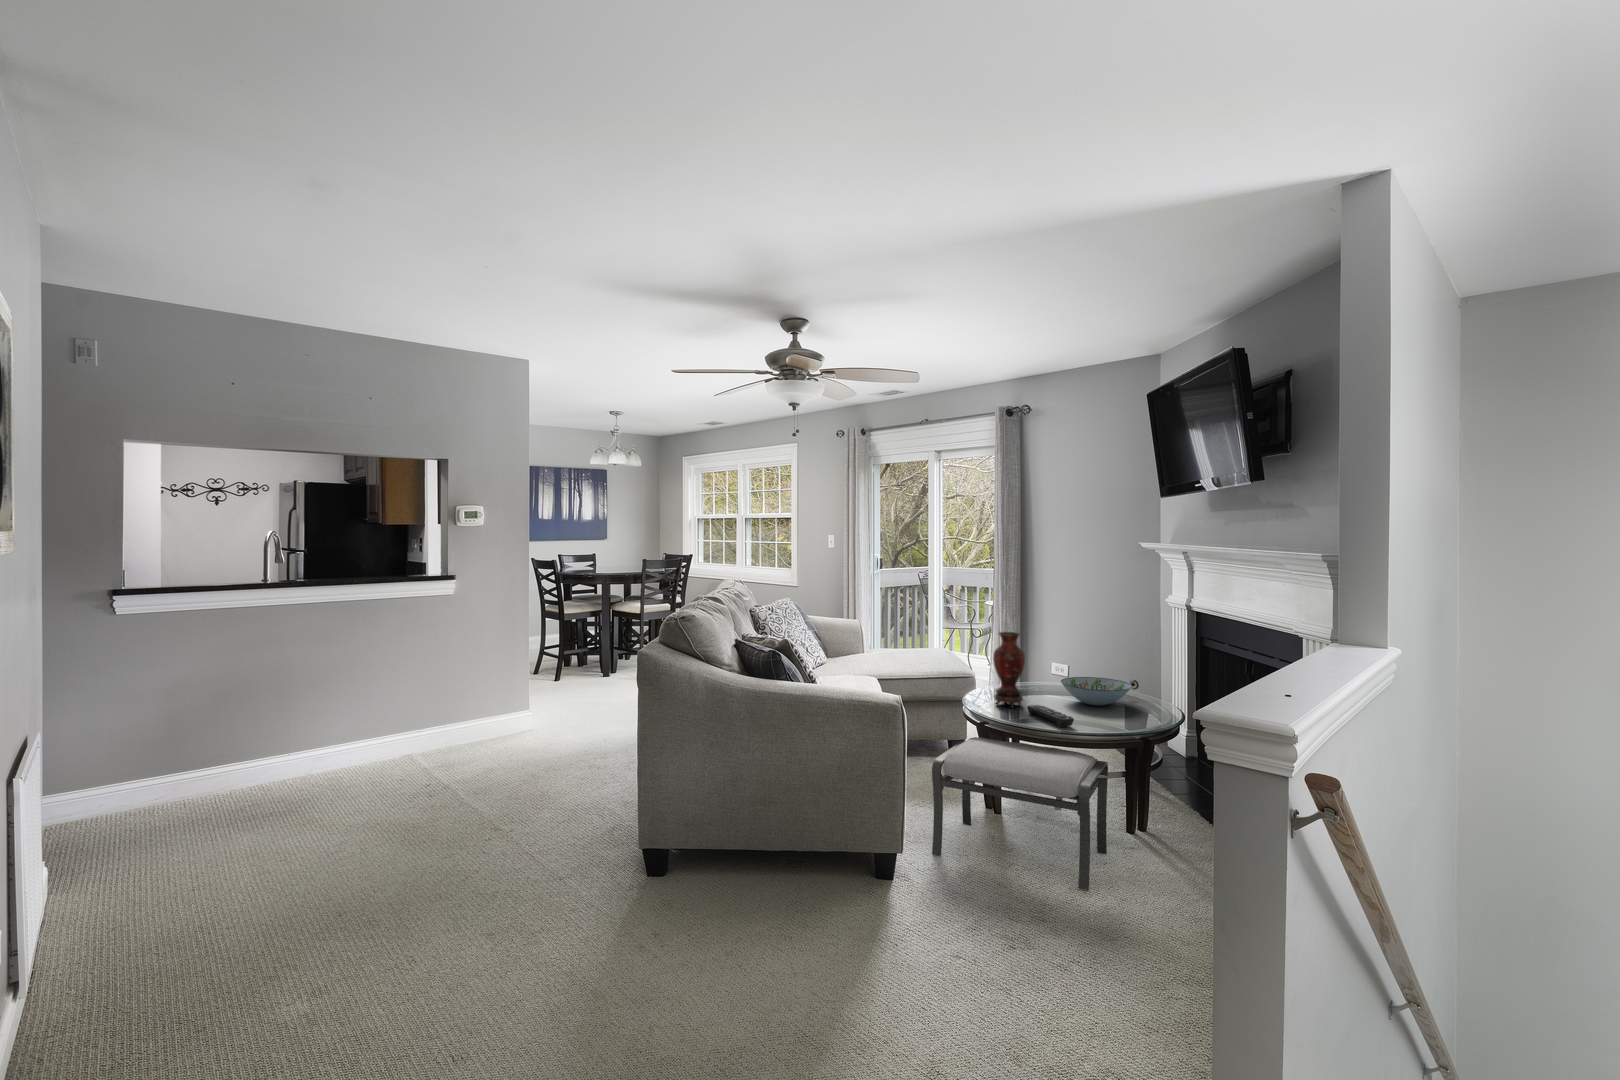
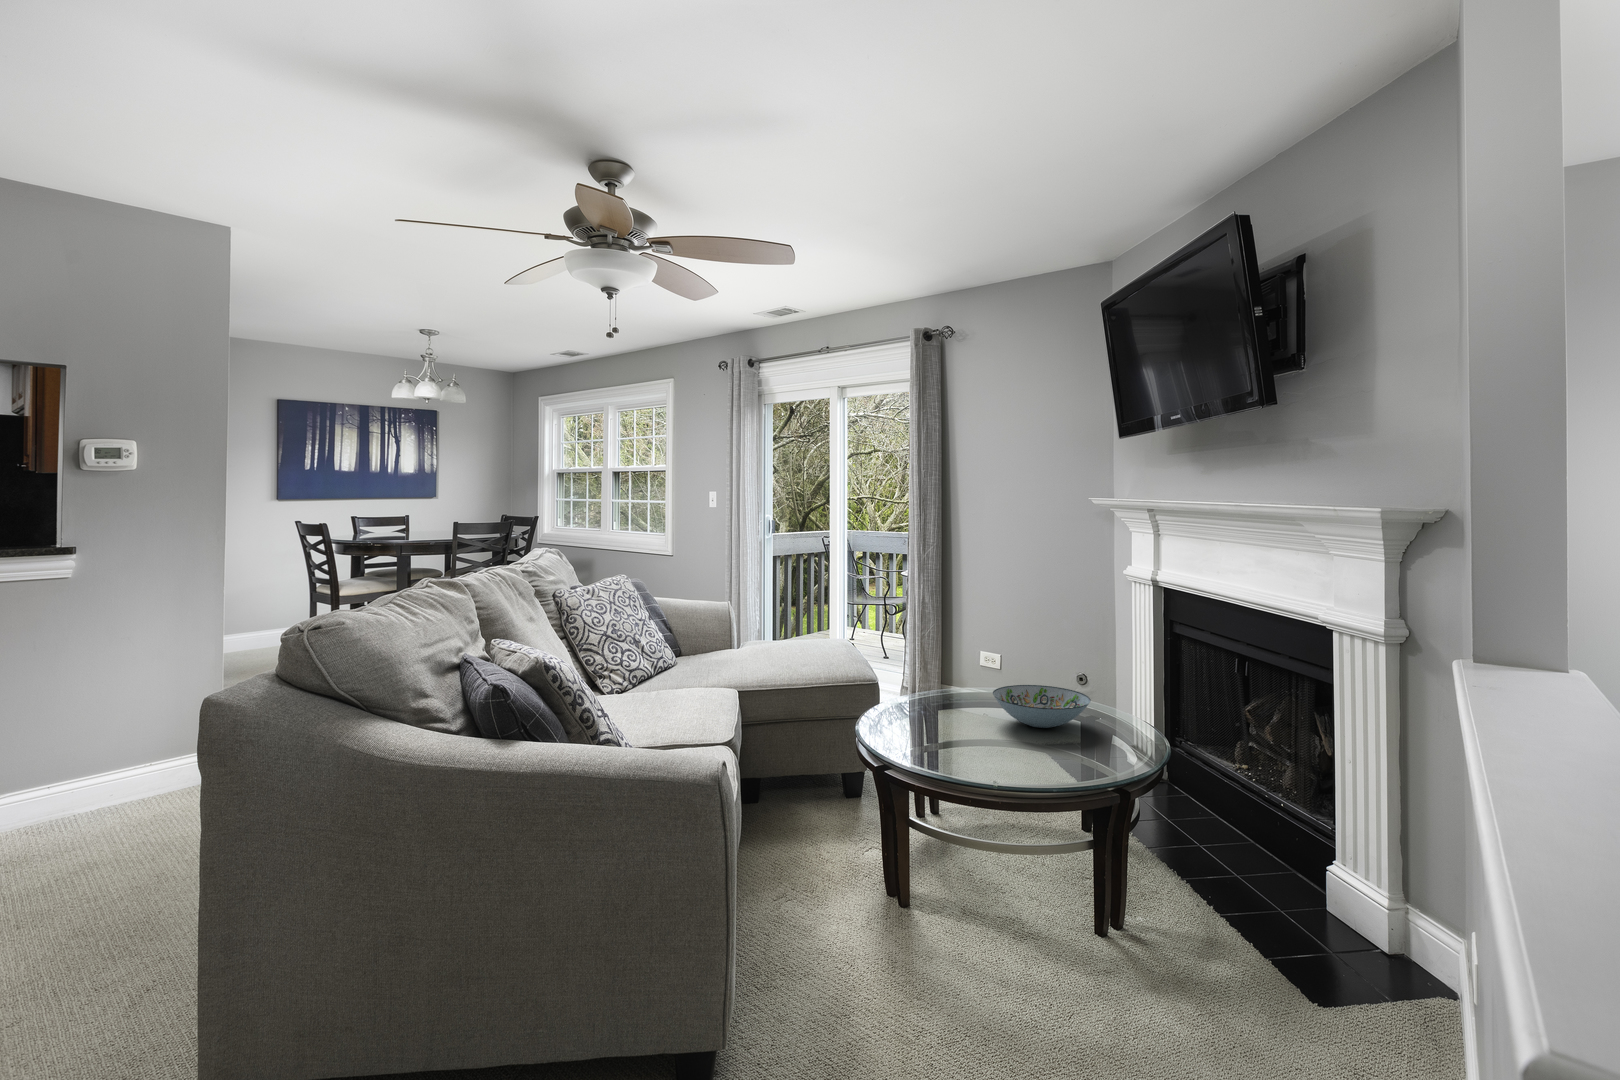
vase: present [993,632,1025,708] -> none [899,625,943,736]
remote control: present [1027,705,1074,727] -> none [946,732,1013,770]
ottoman: present [932,737,1108,890] -> none [798,788,1064,1048]

